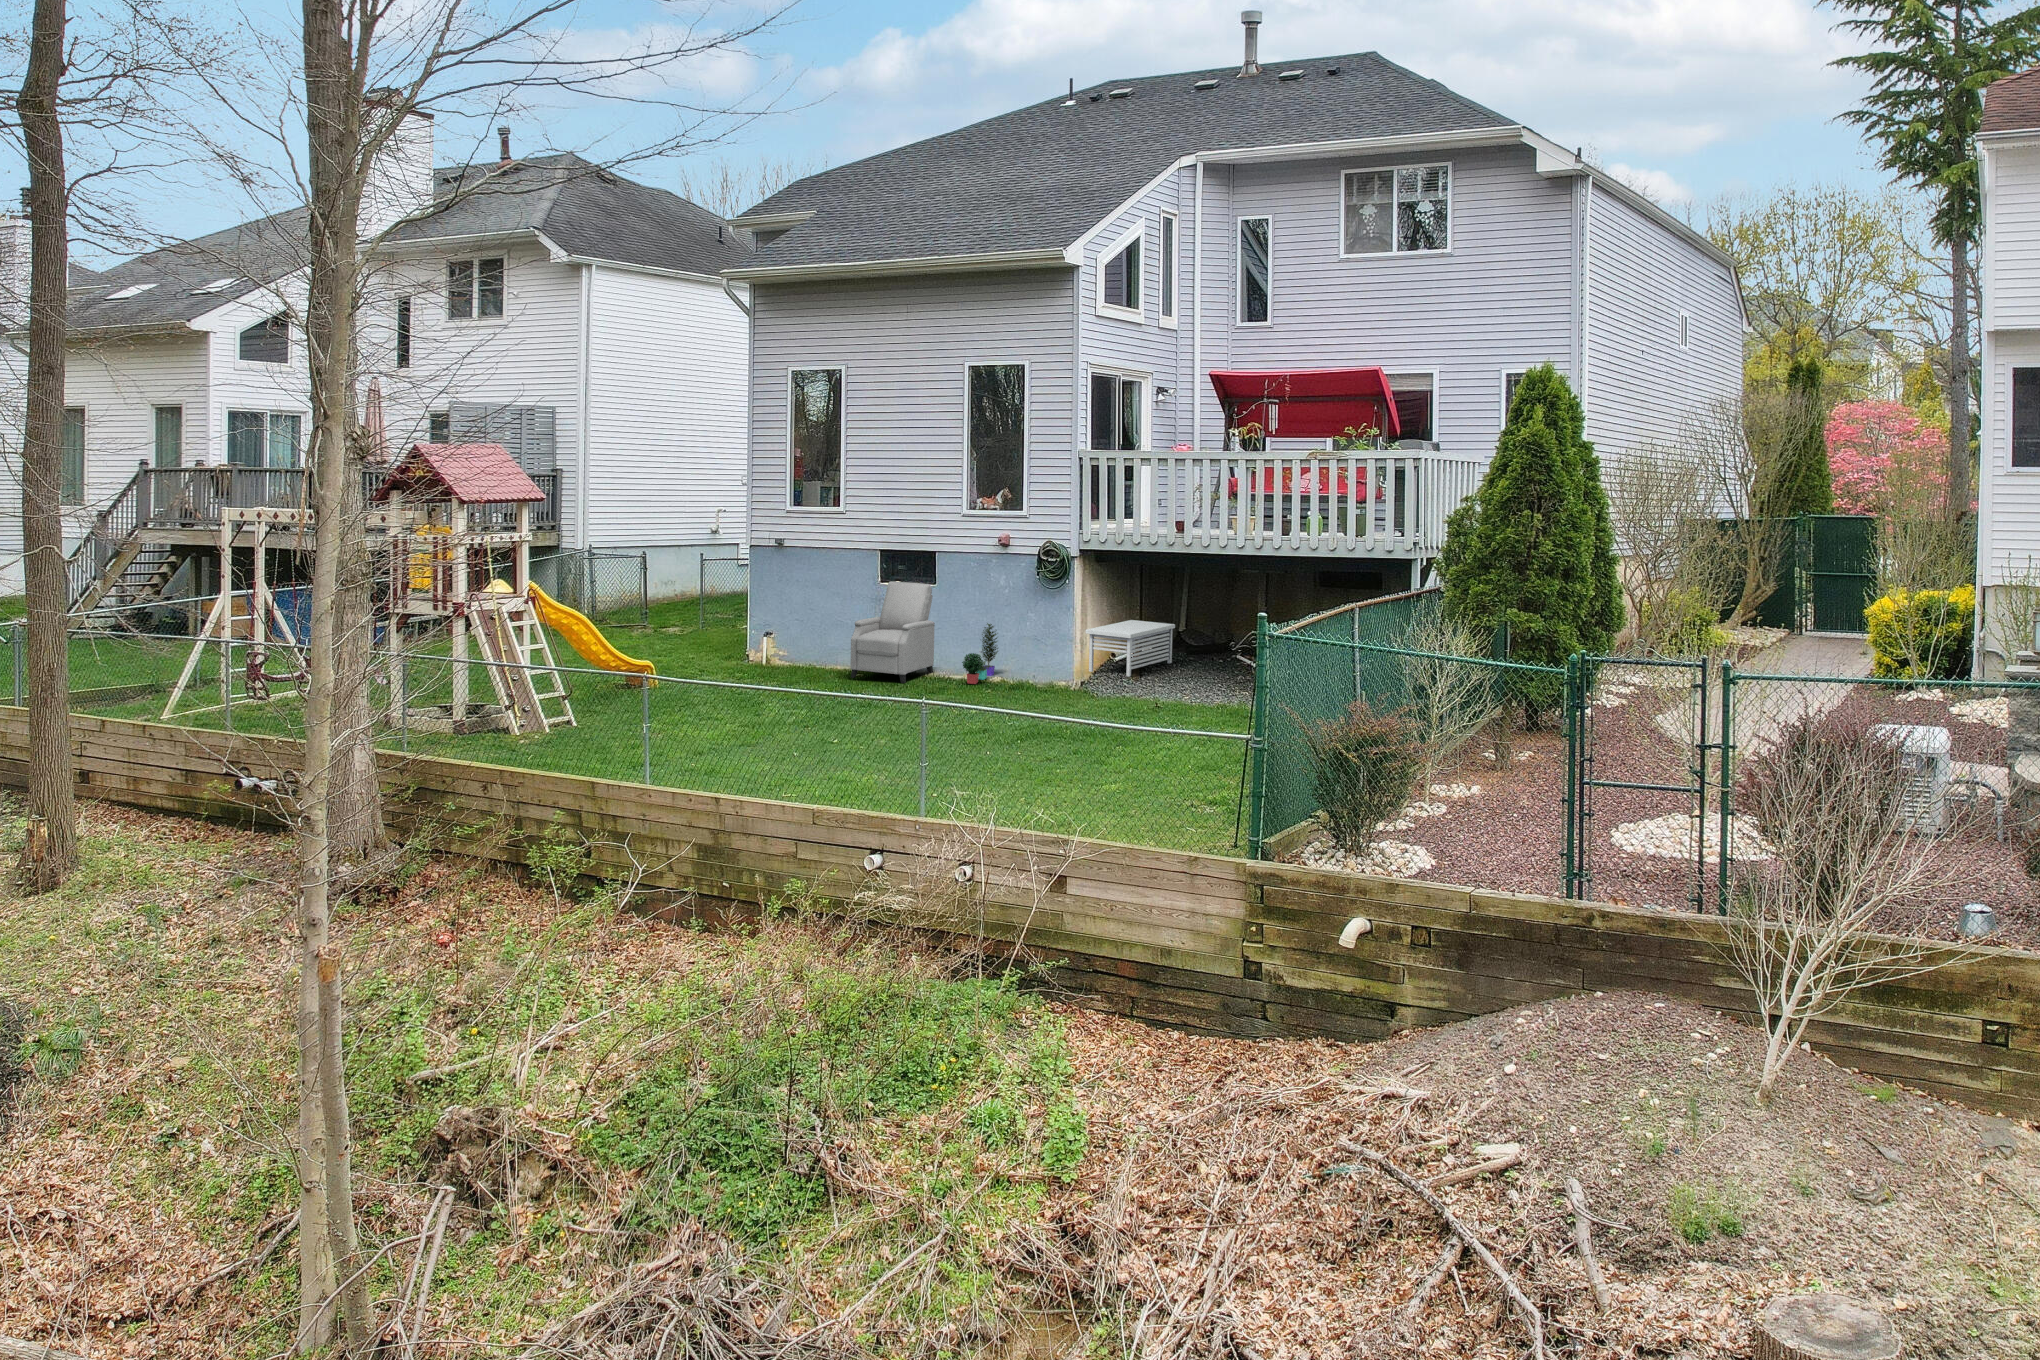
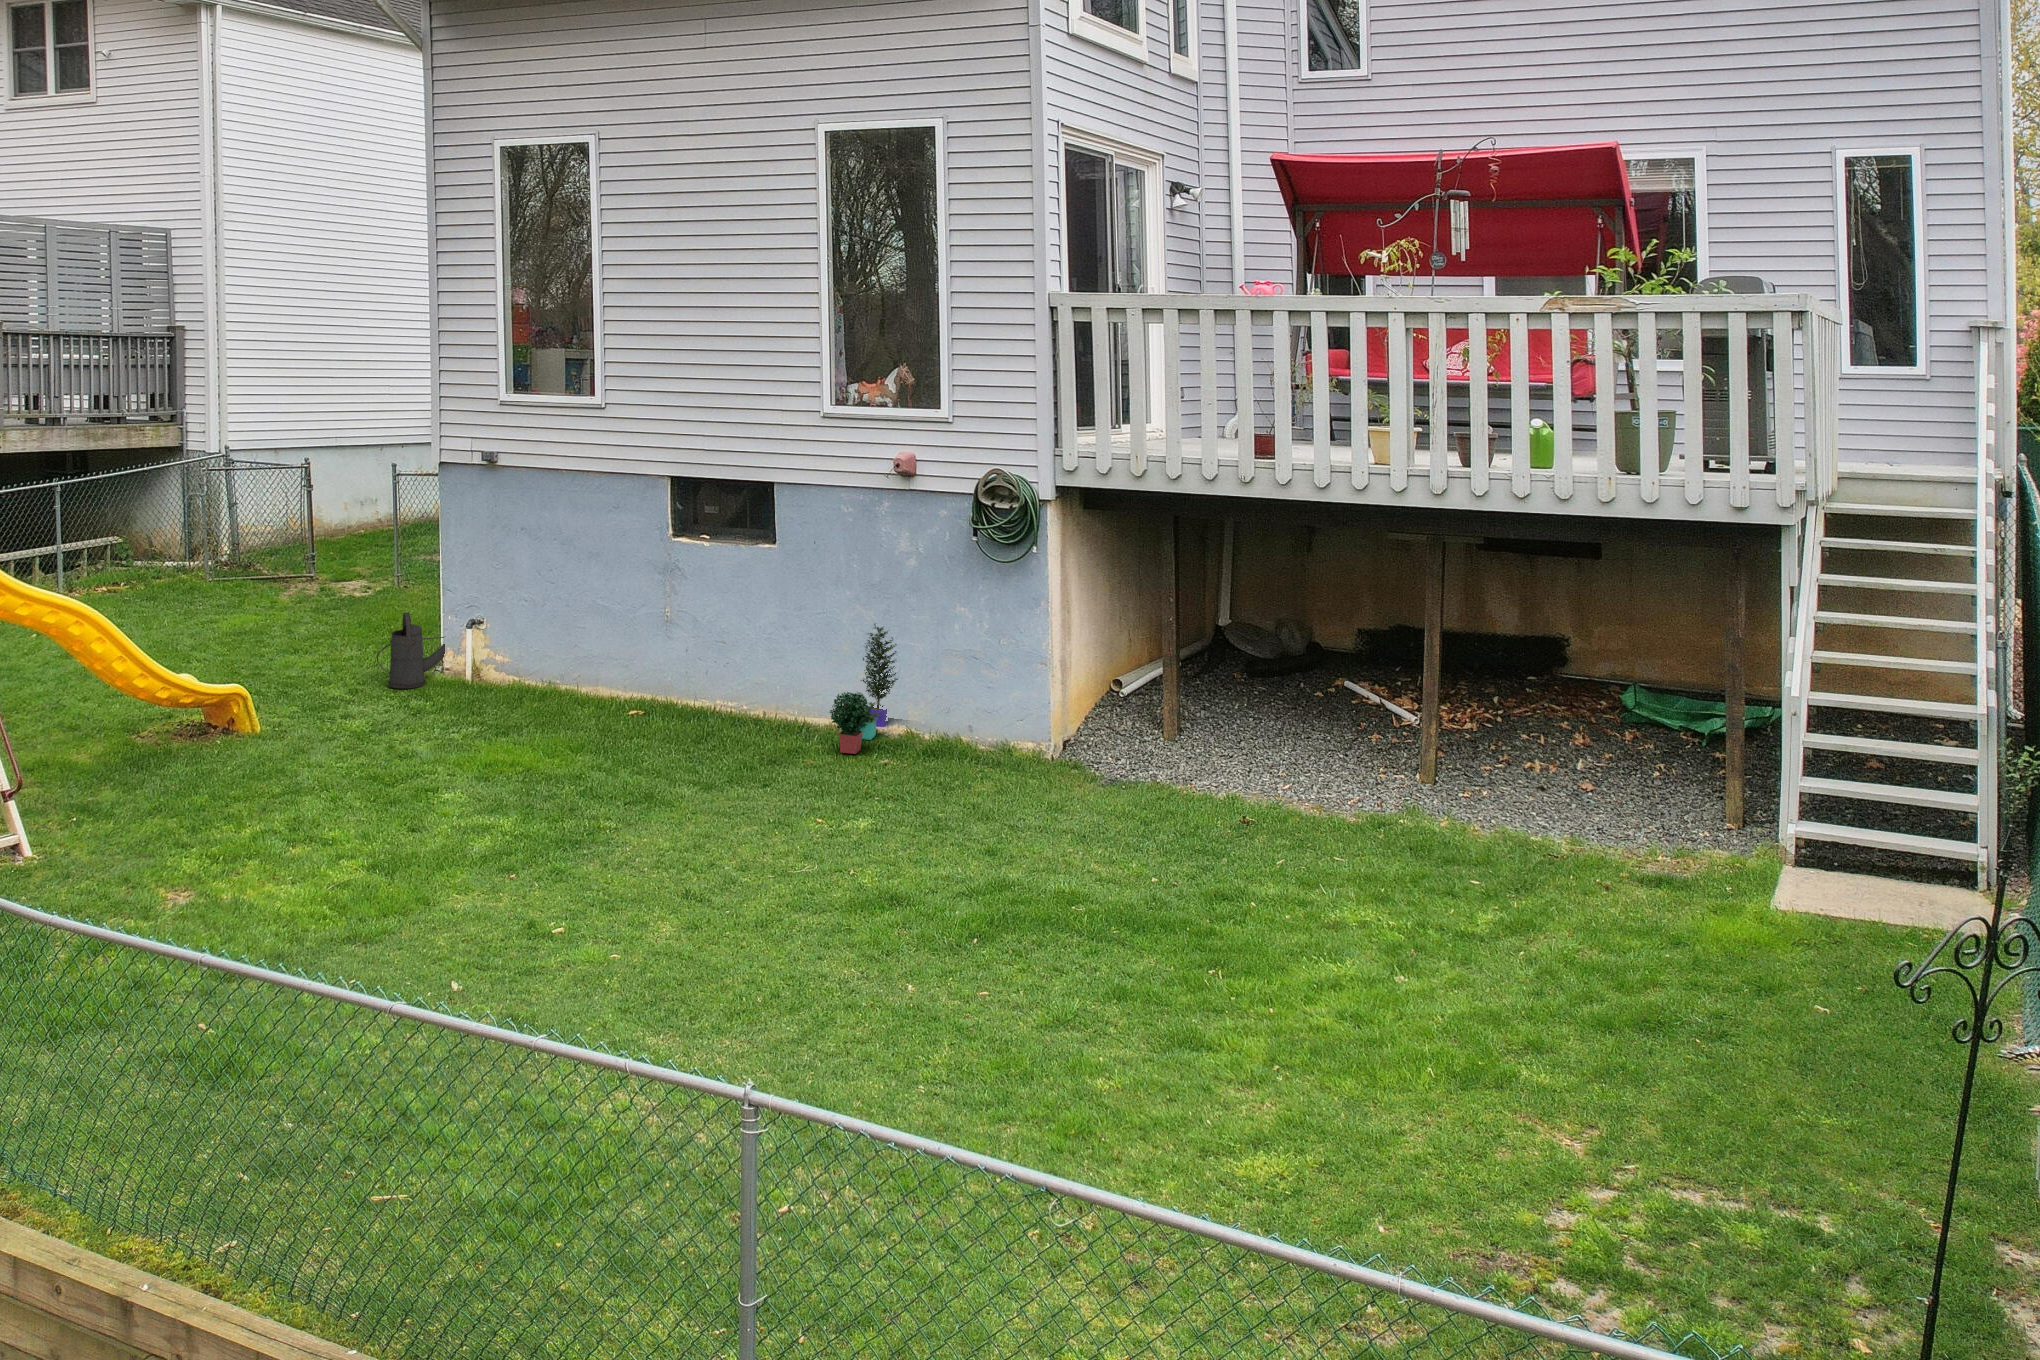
chair: present [851,581,935,683] -> none [614,541,774,749]
storage bench: present [1086,620,1175,676] -> none [1065,607,1225,734]
watering can: none [716,624,765,665] -> present [376,612,445,689]

